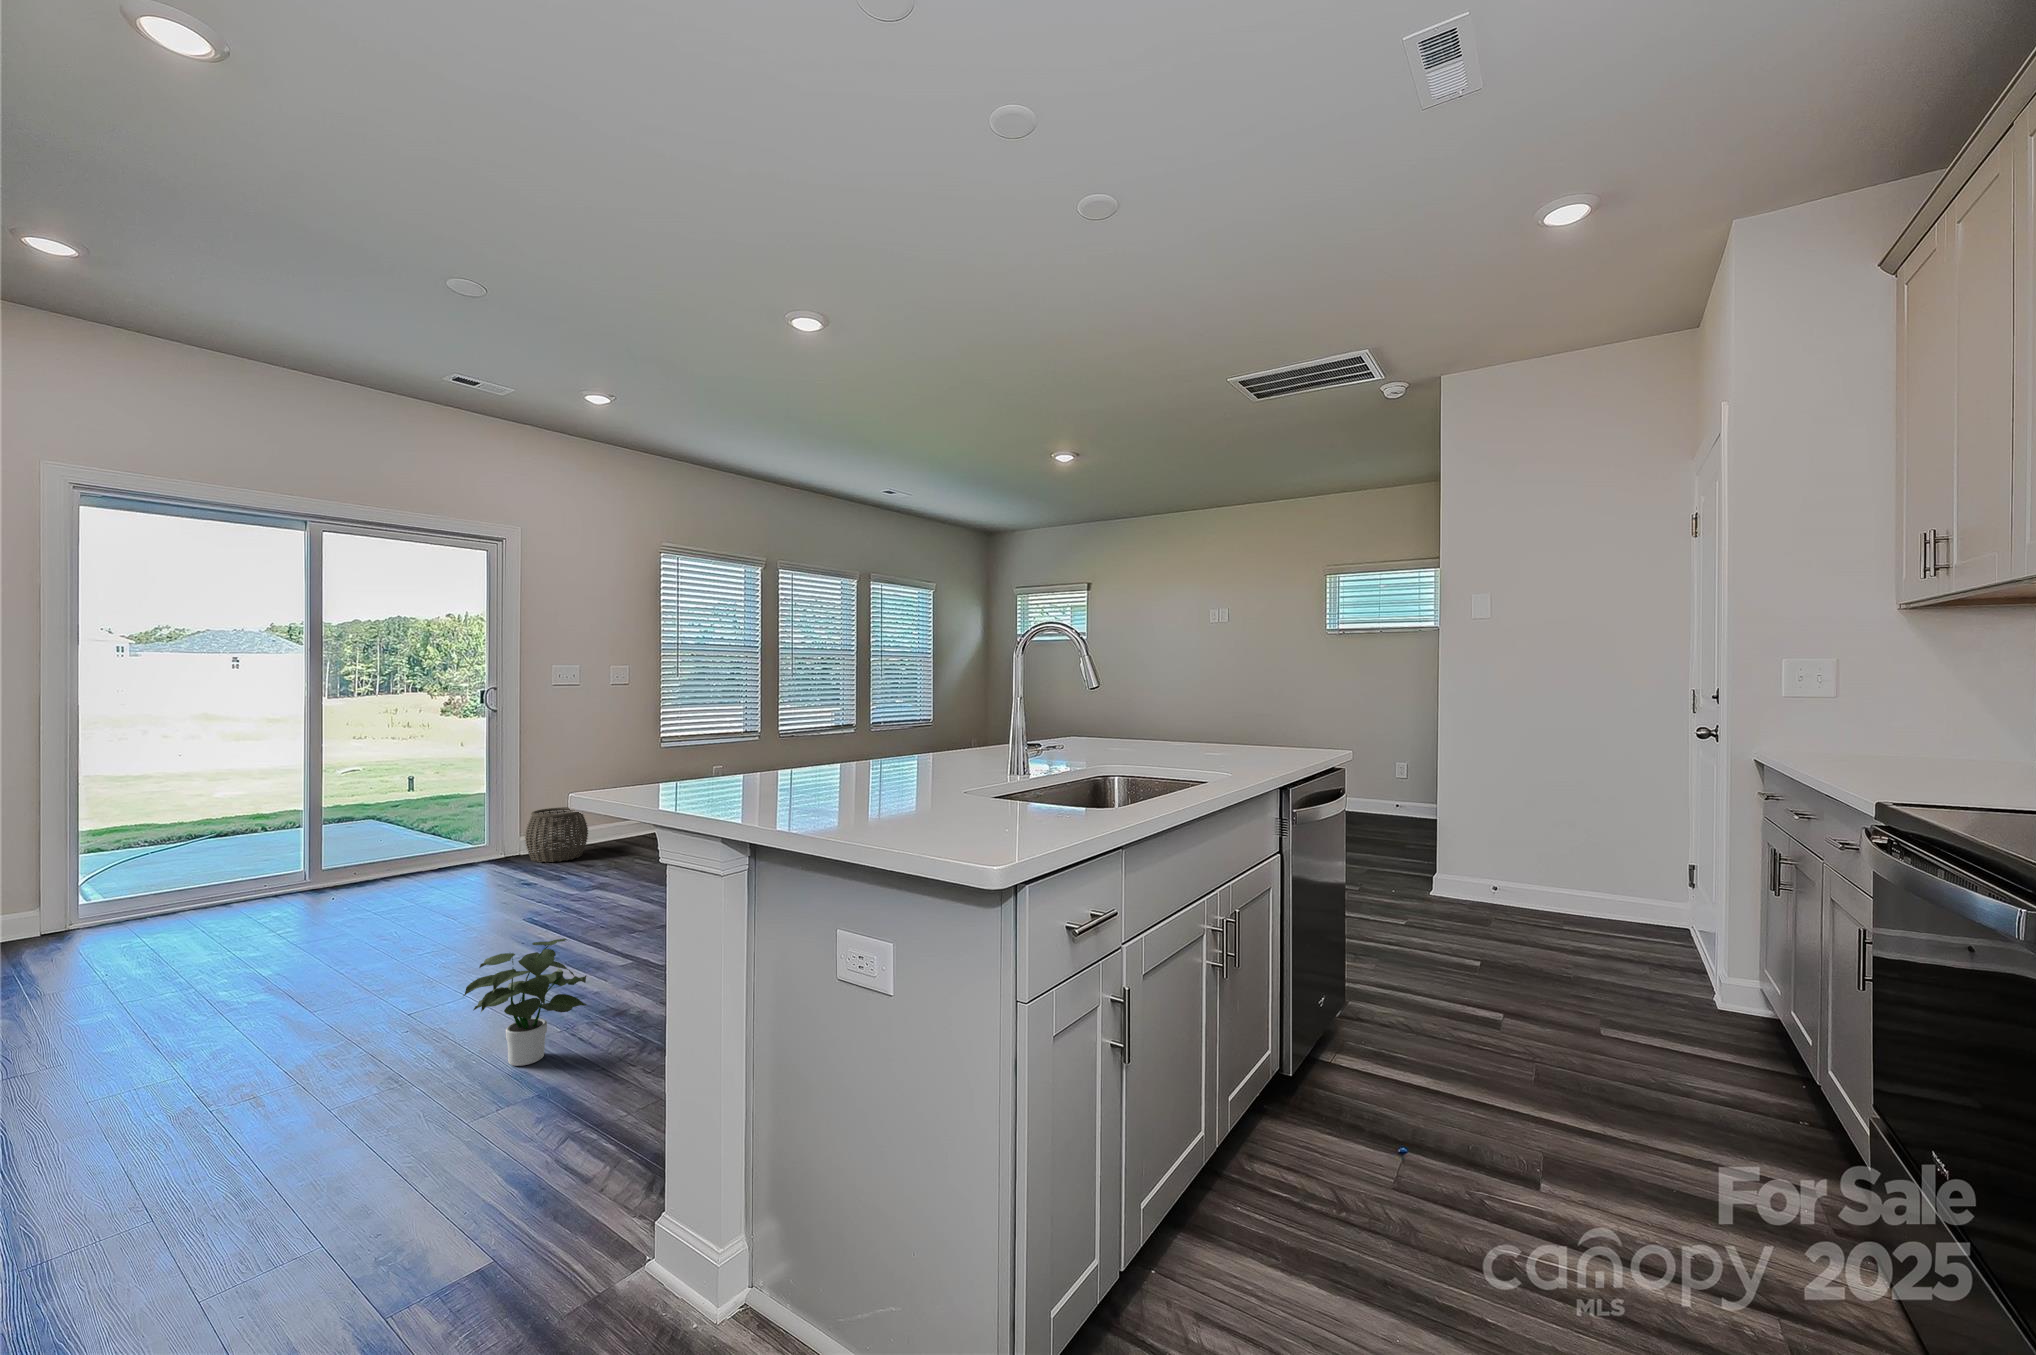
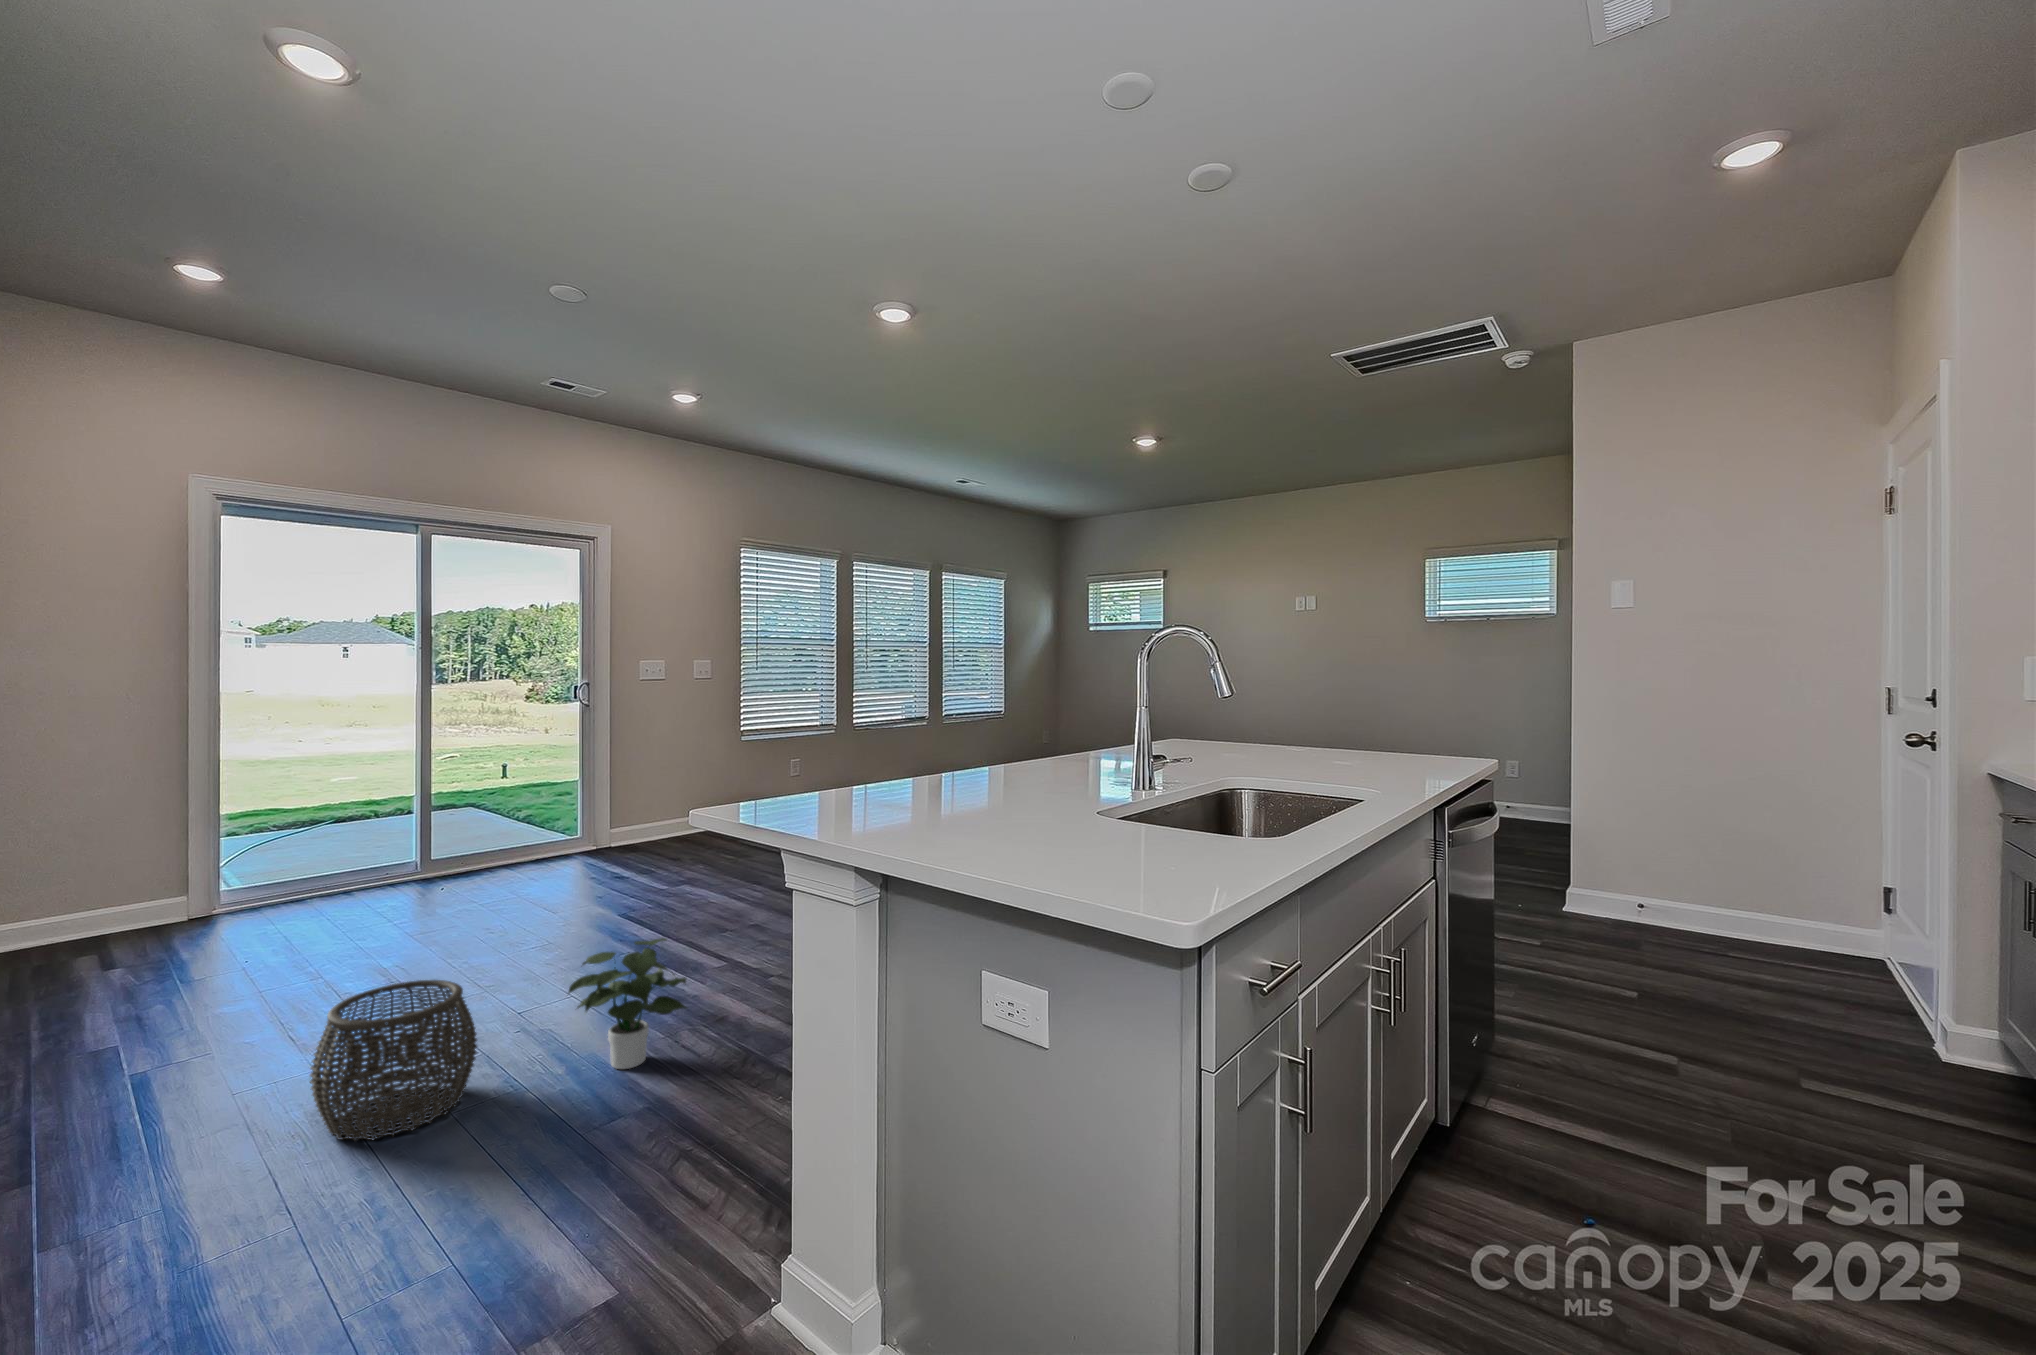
woven basket: present [525,807,588,862] -> present [310,980,477,1141]

